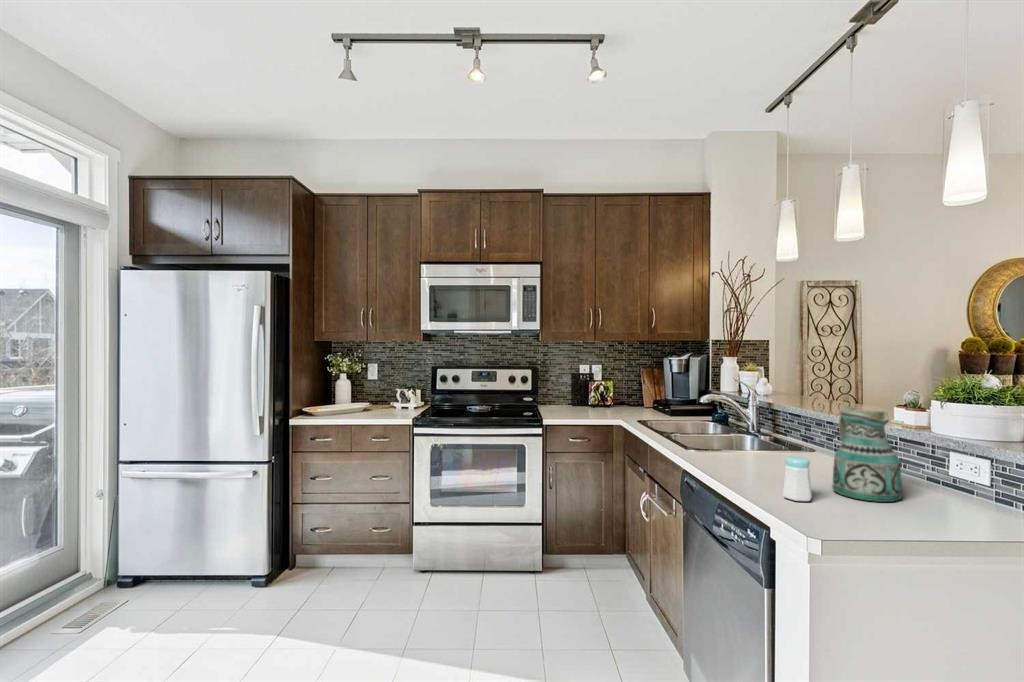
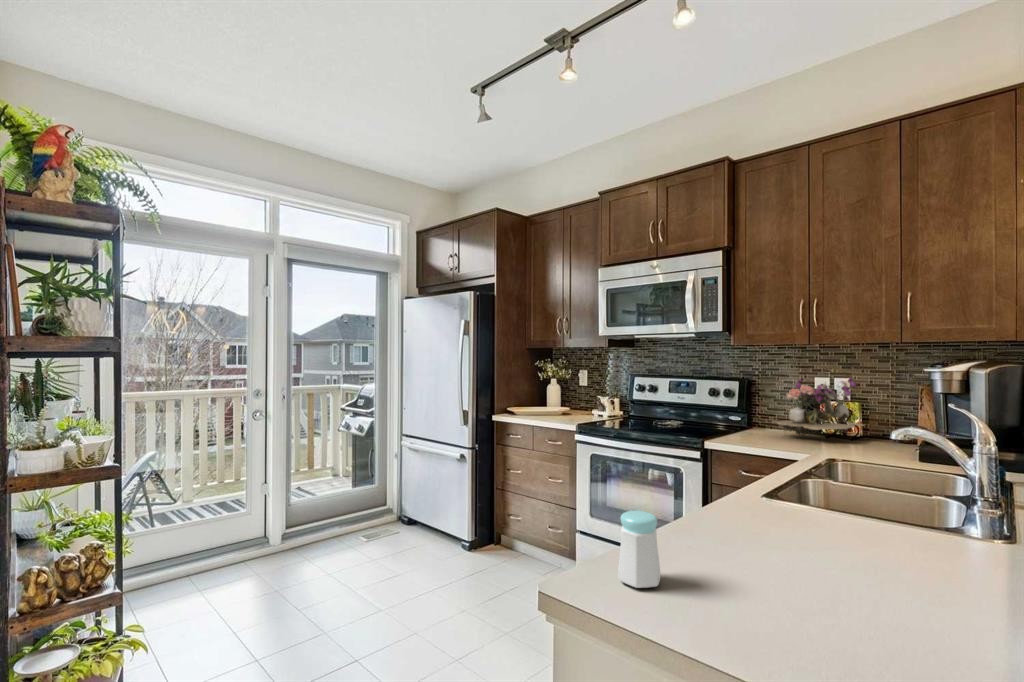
flower arrangement: none [569,363,622,409] -> present [774,376,864,437]
ceramic pitcher: present [833,406,902,502] -> none [723,447,851,649]

